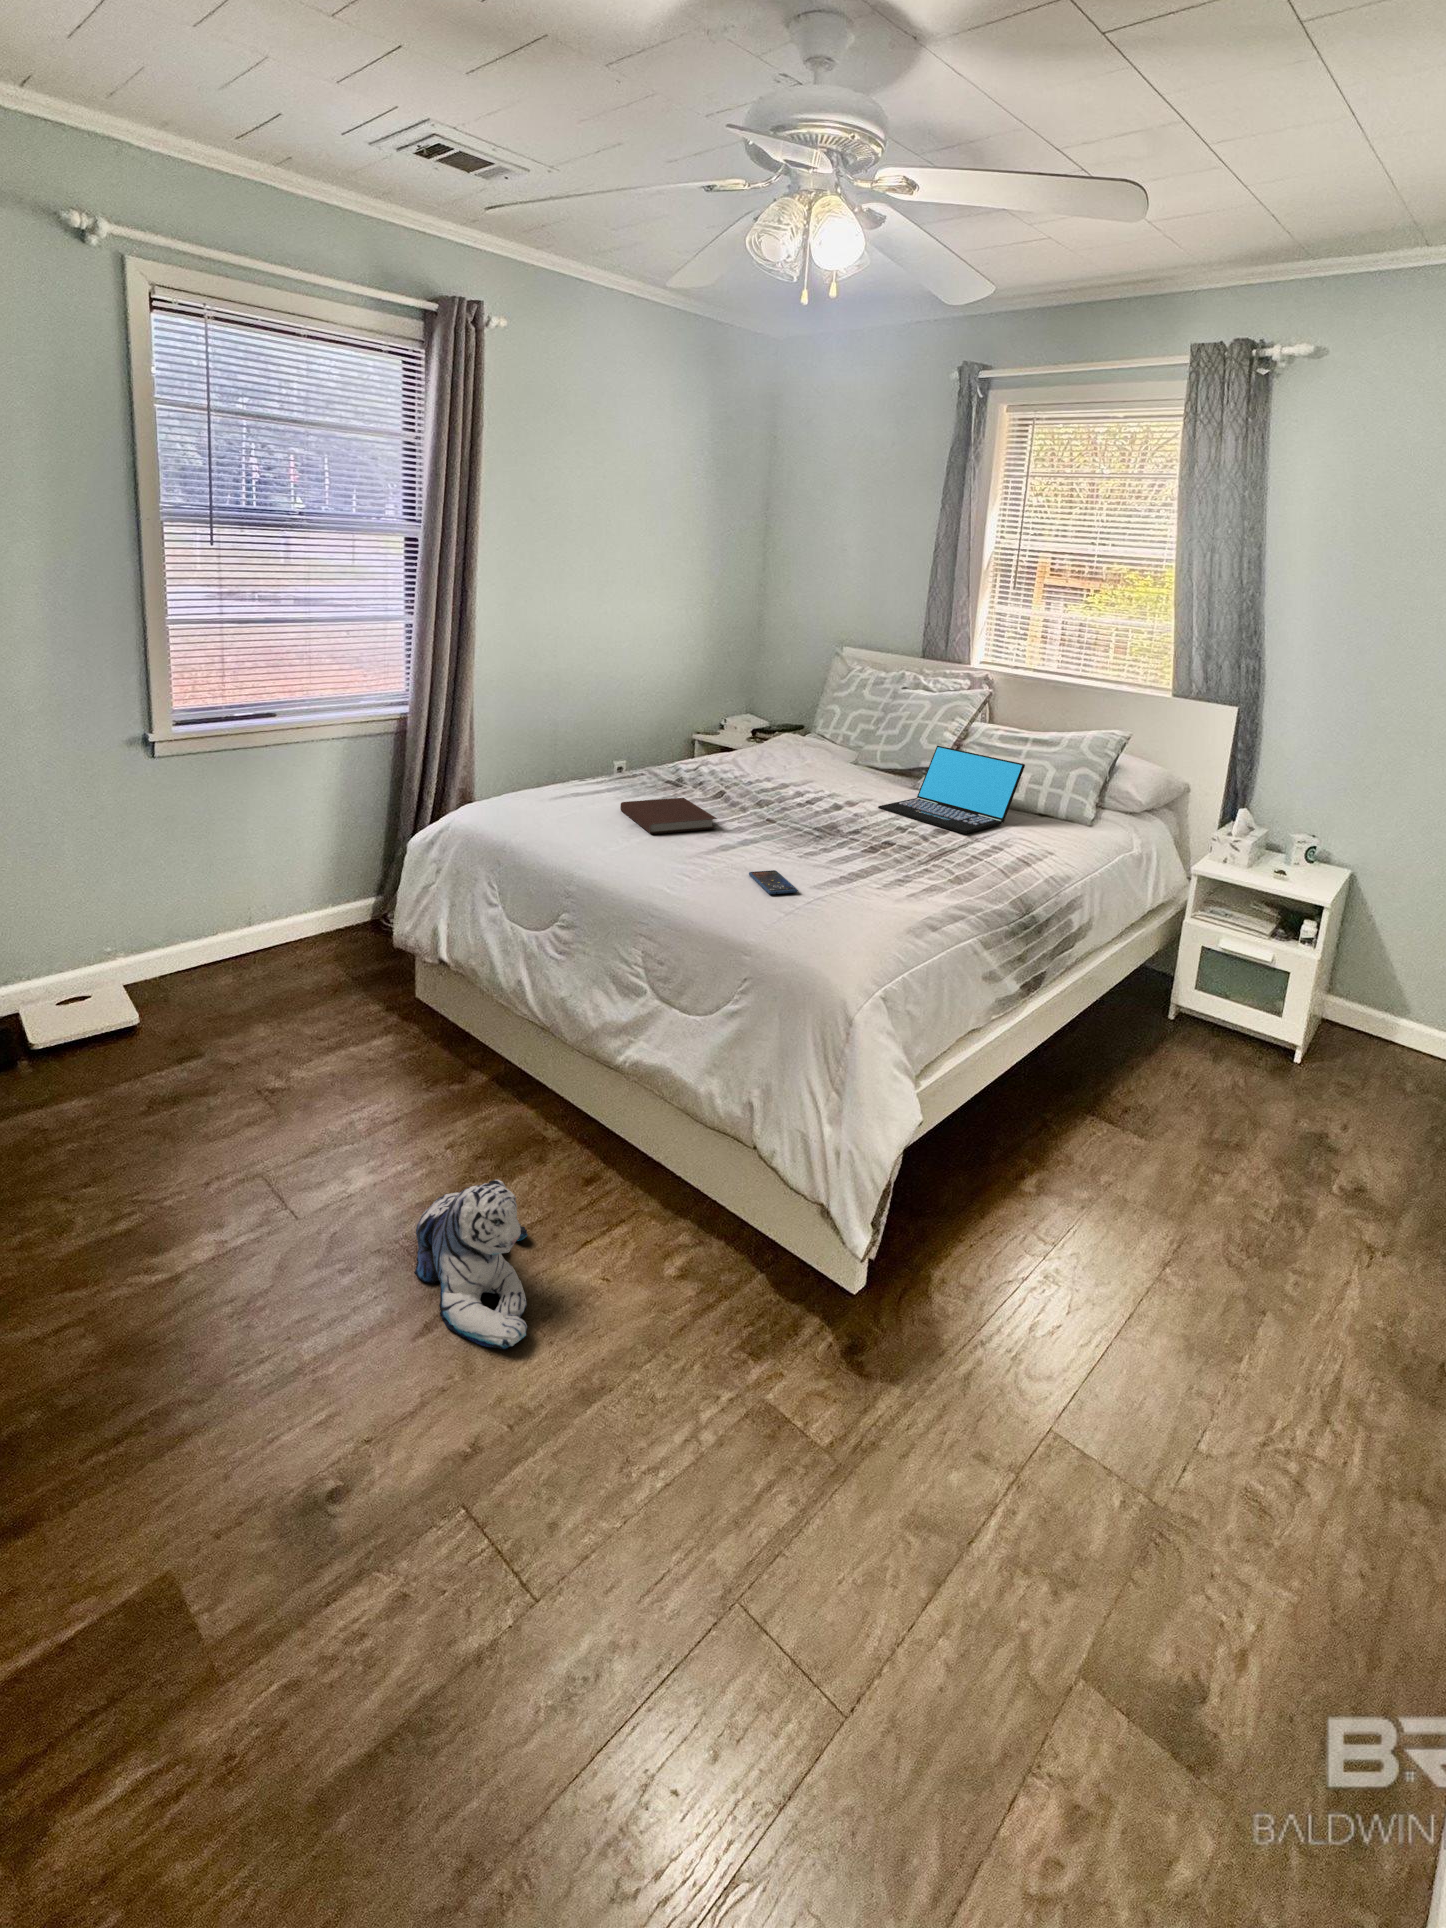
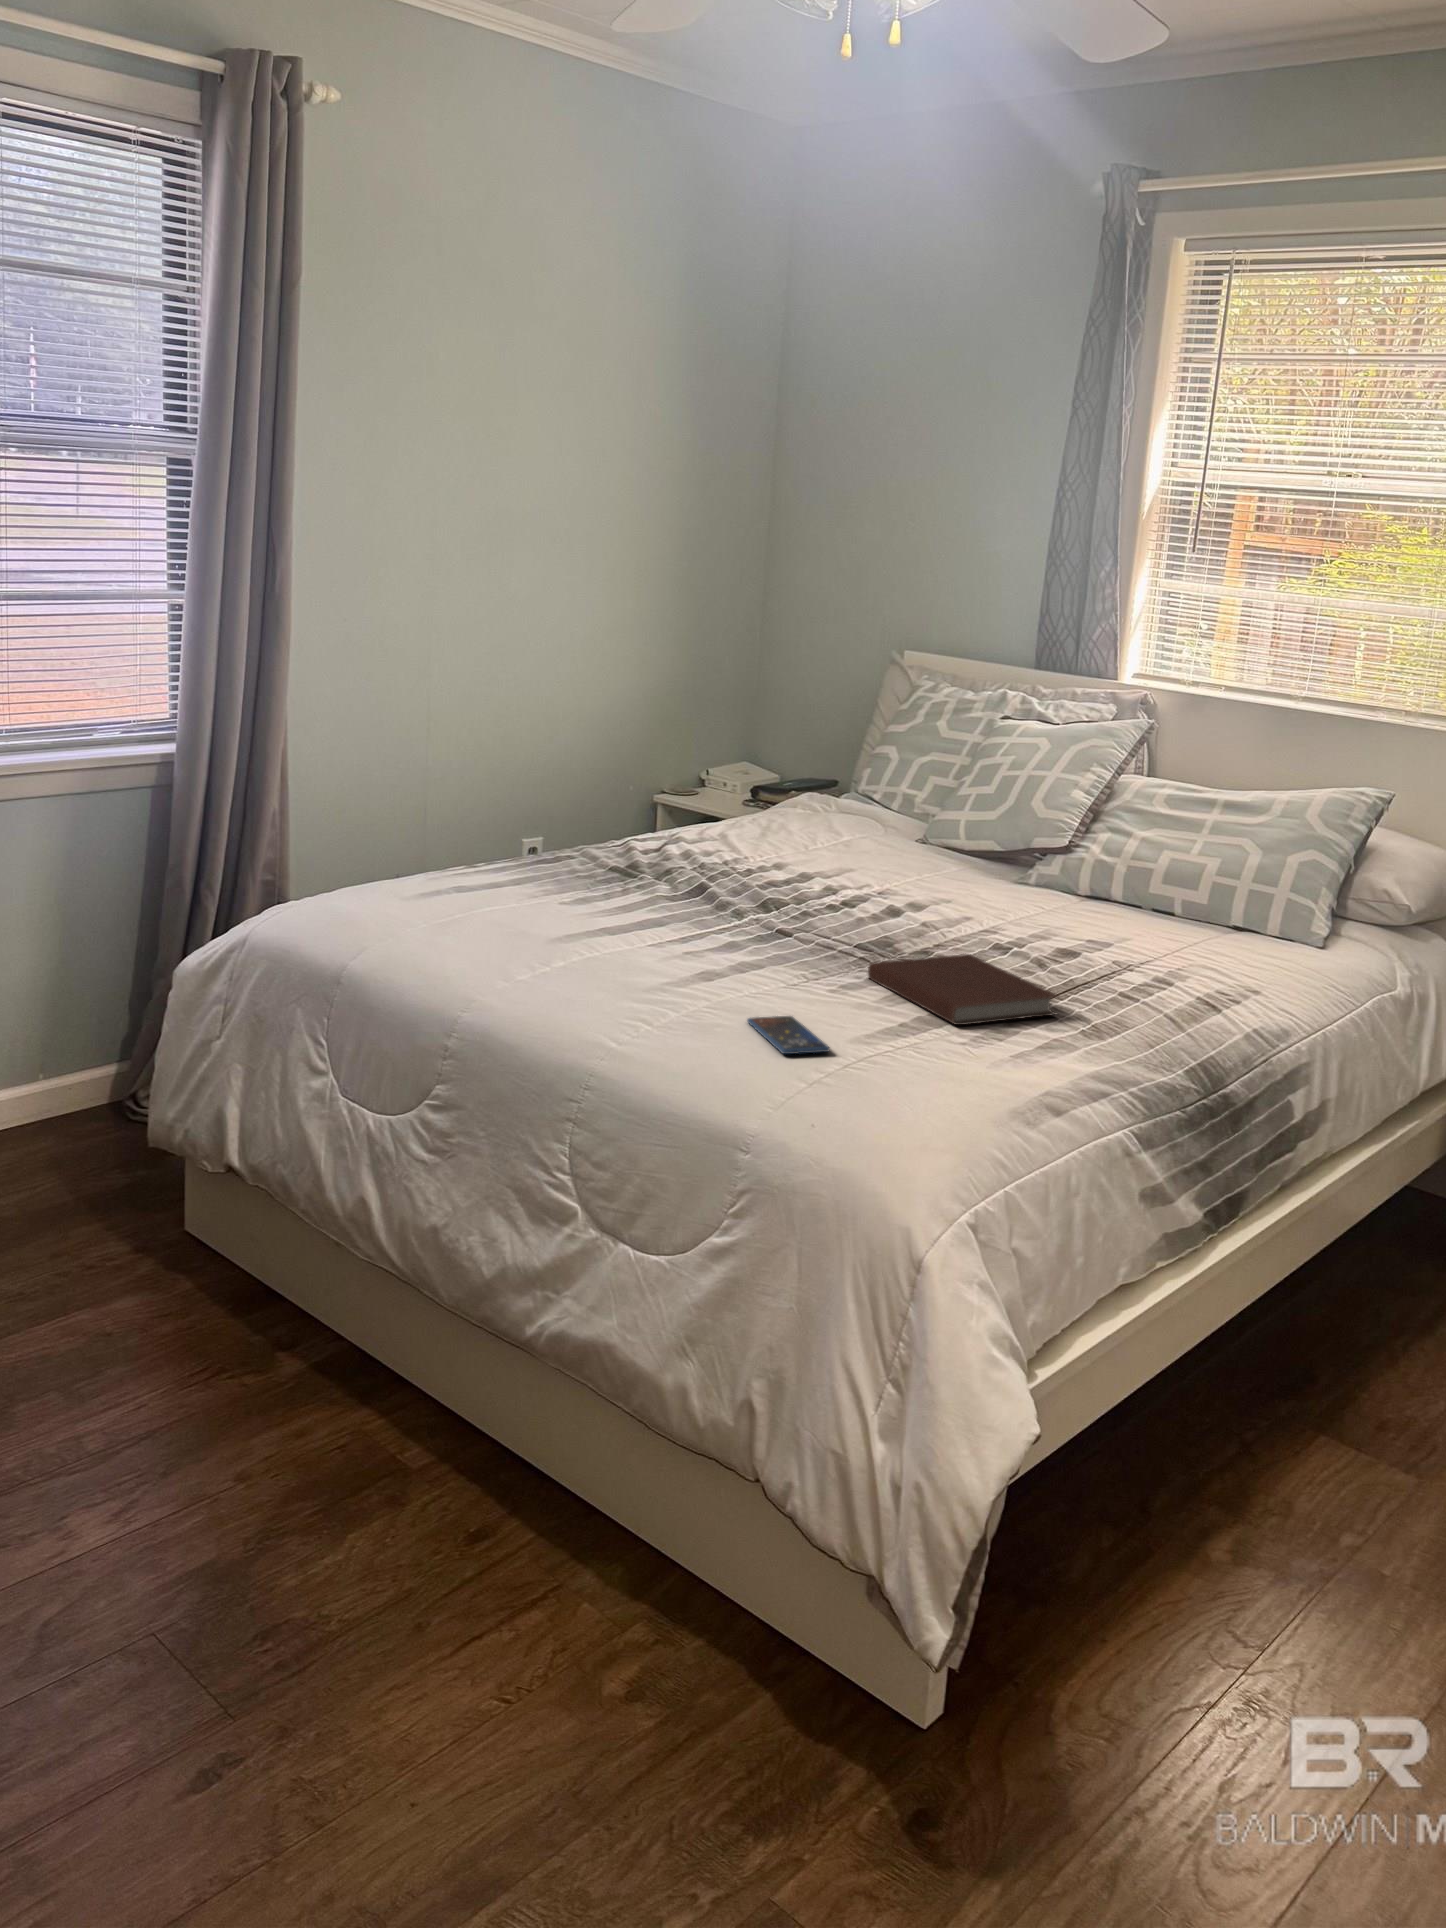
laptop: present [878,746,1025,834] -> none [961,810,1213,961]
notebook: present [620,798,717,834] -> present [868,954,1058,1025]
plush toy: present [414,1180,528,1349] -> none [193,1519,385,1799]

